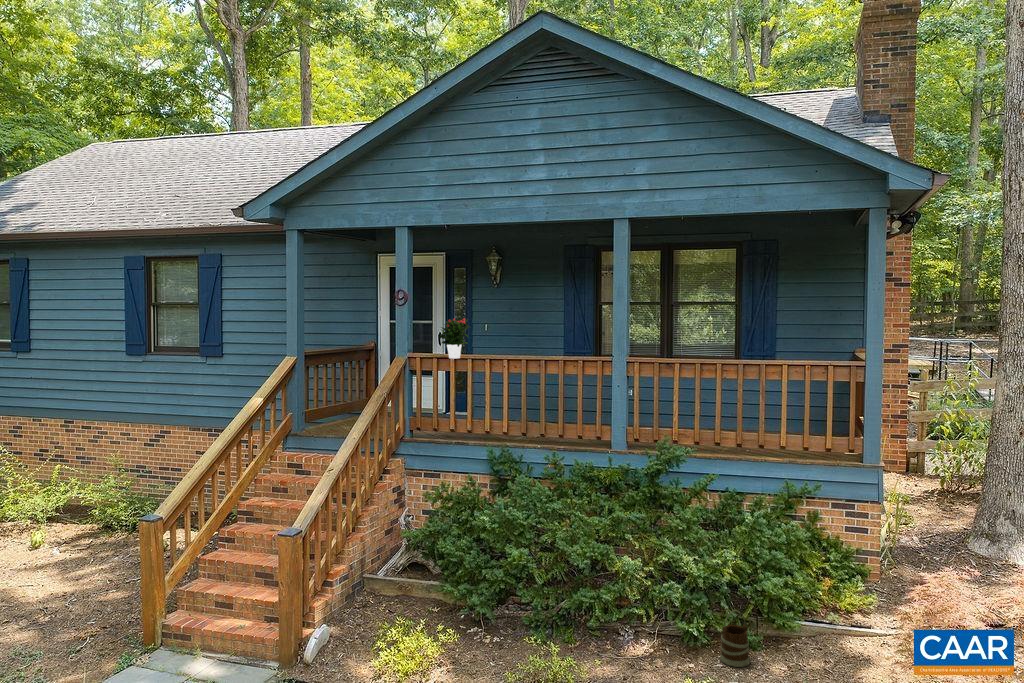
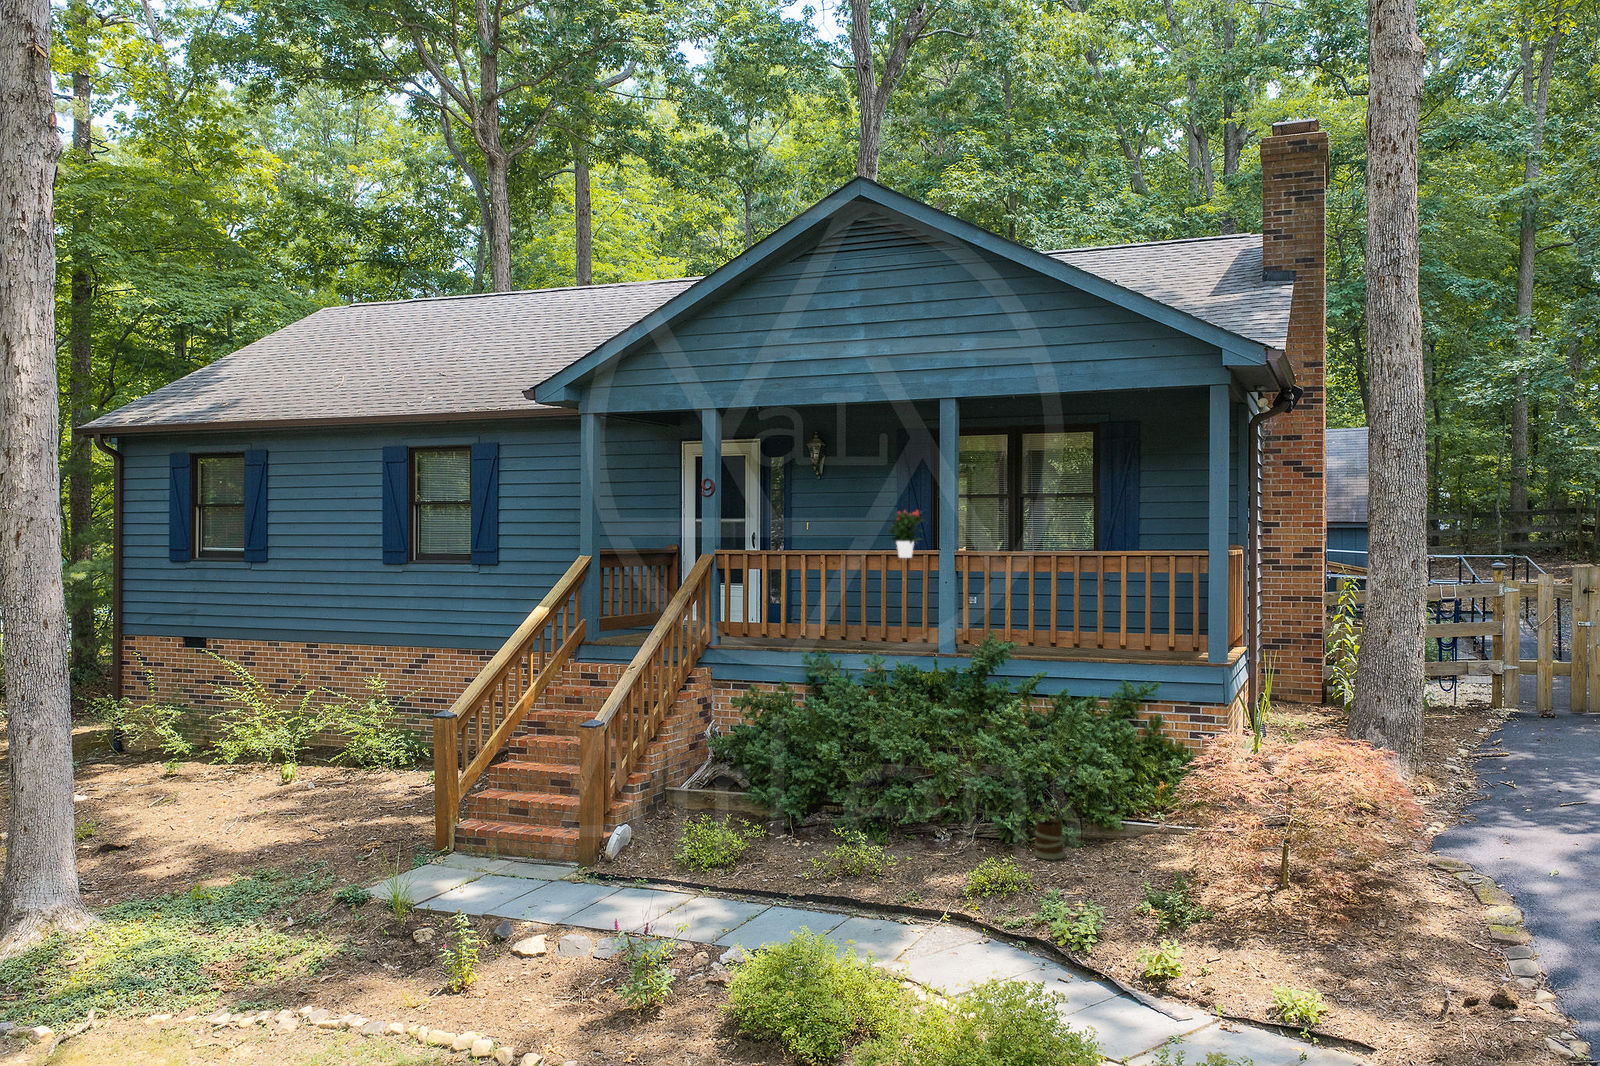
potted flower: present [439,318,469,359] -> present [888,510,922,558]

